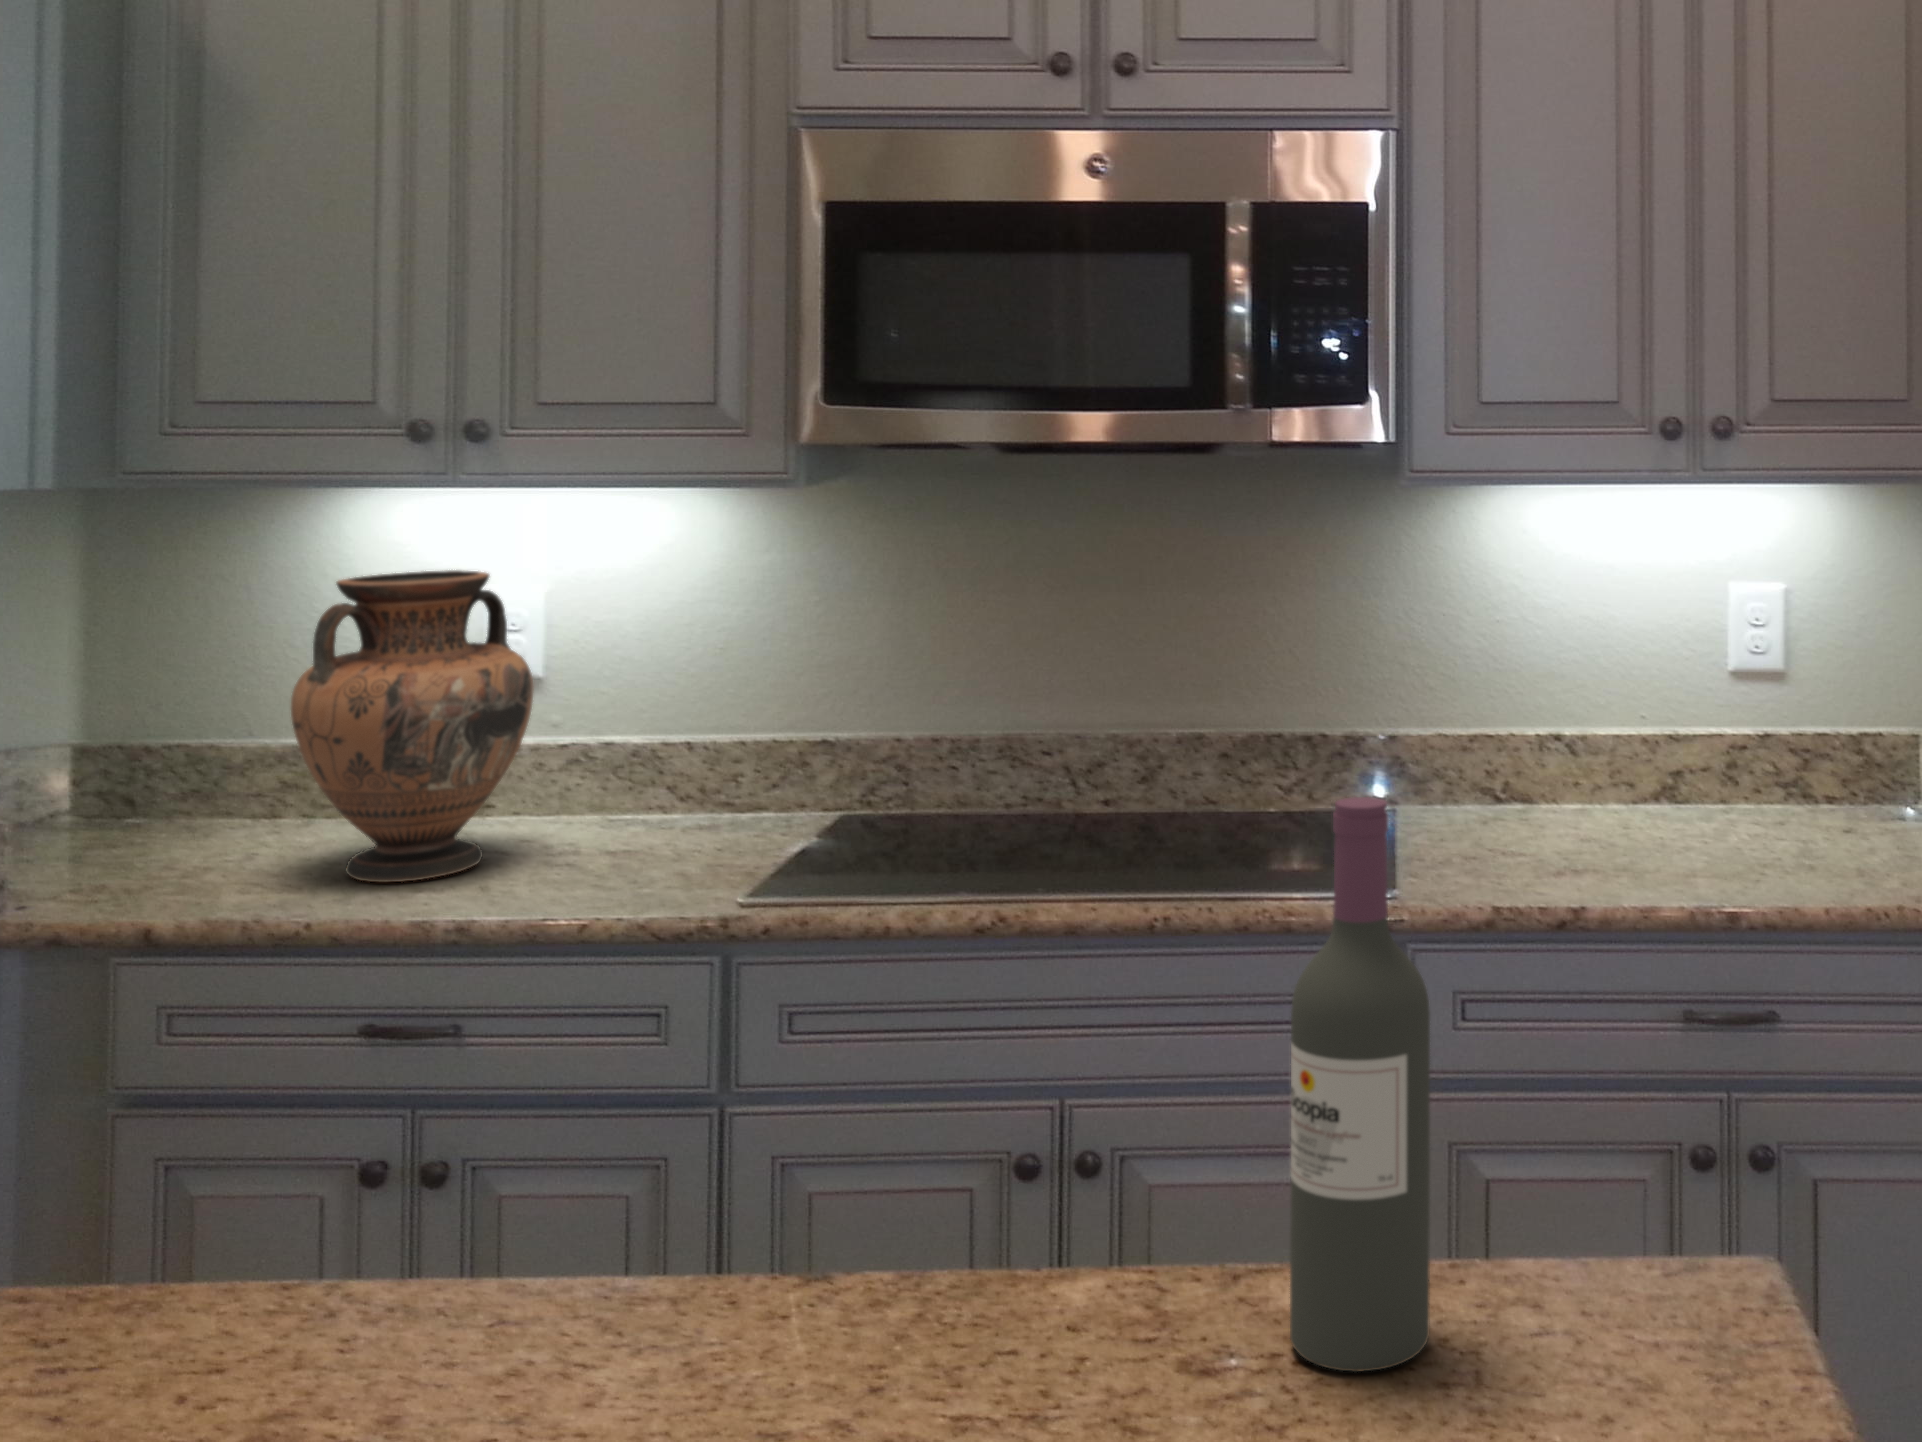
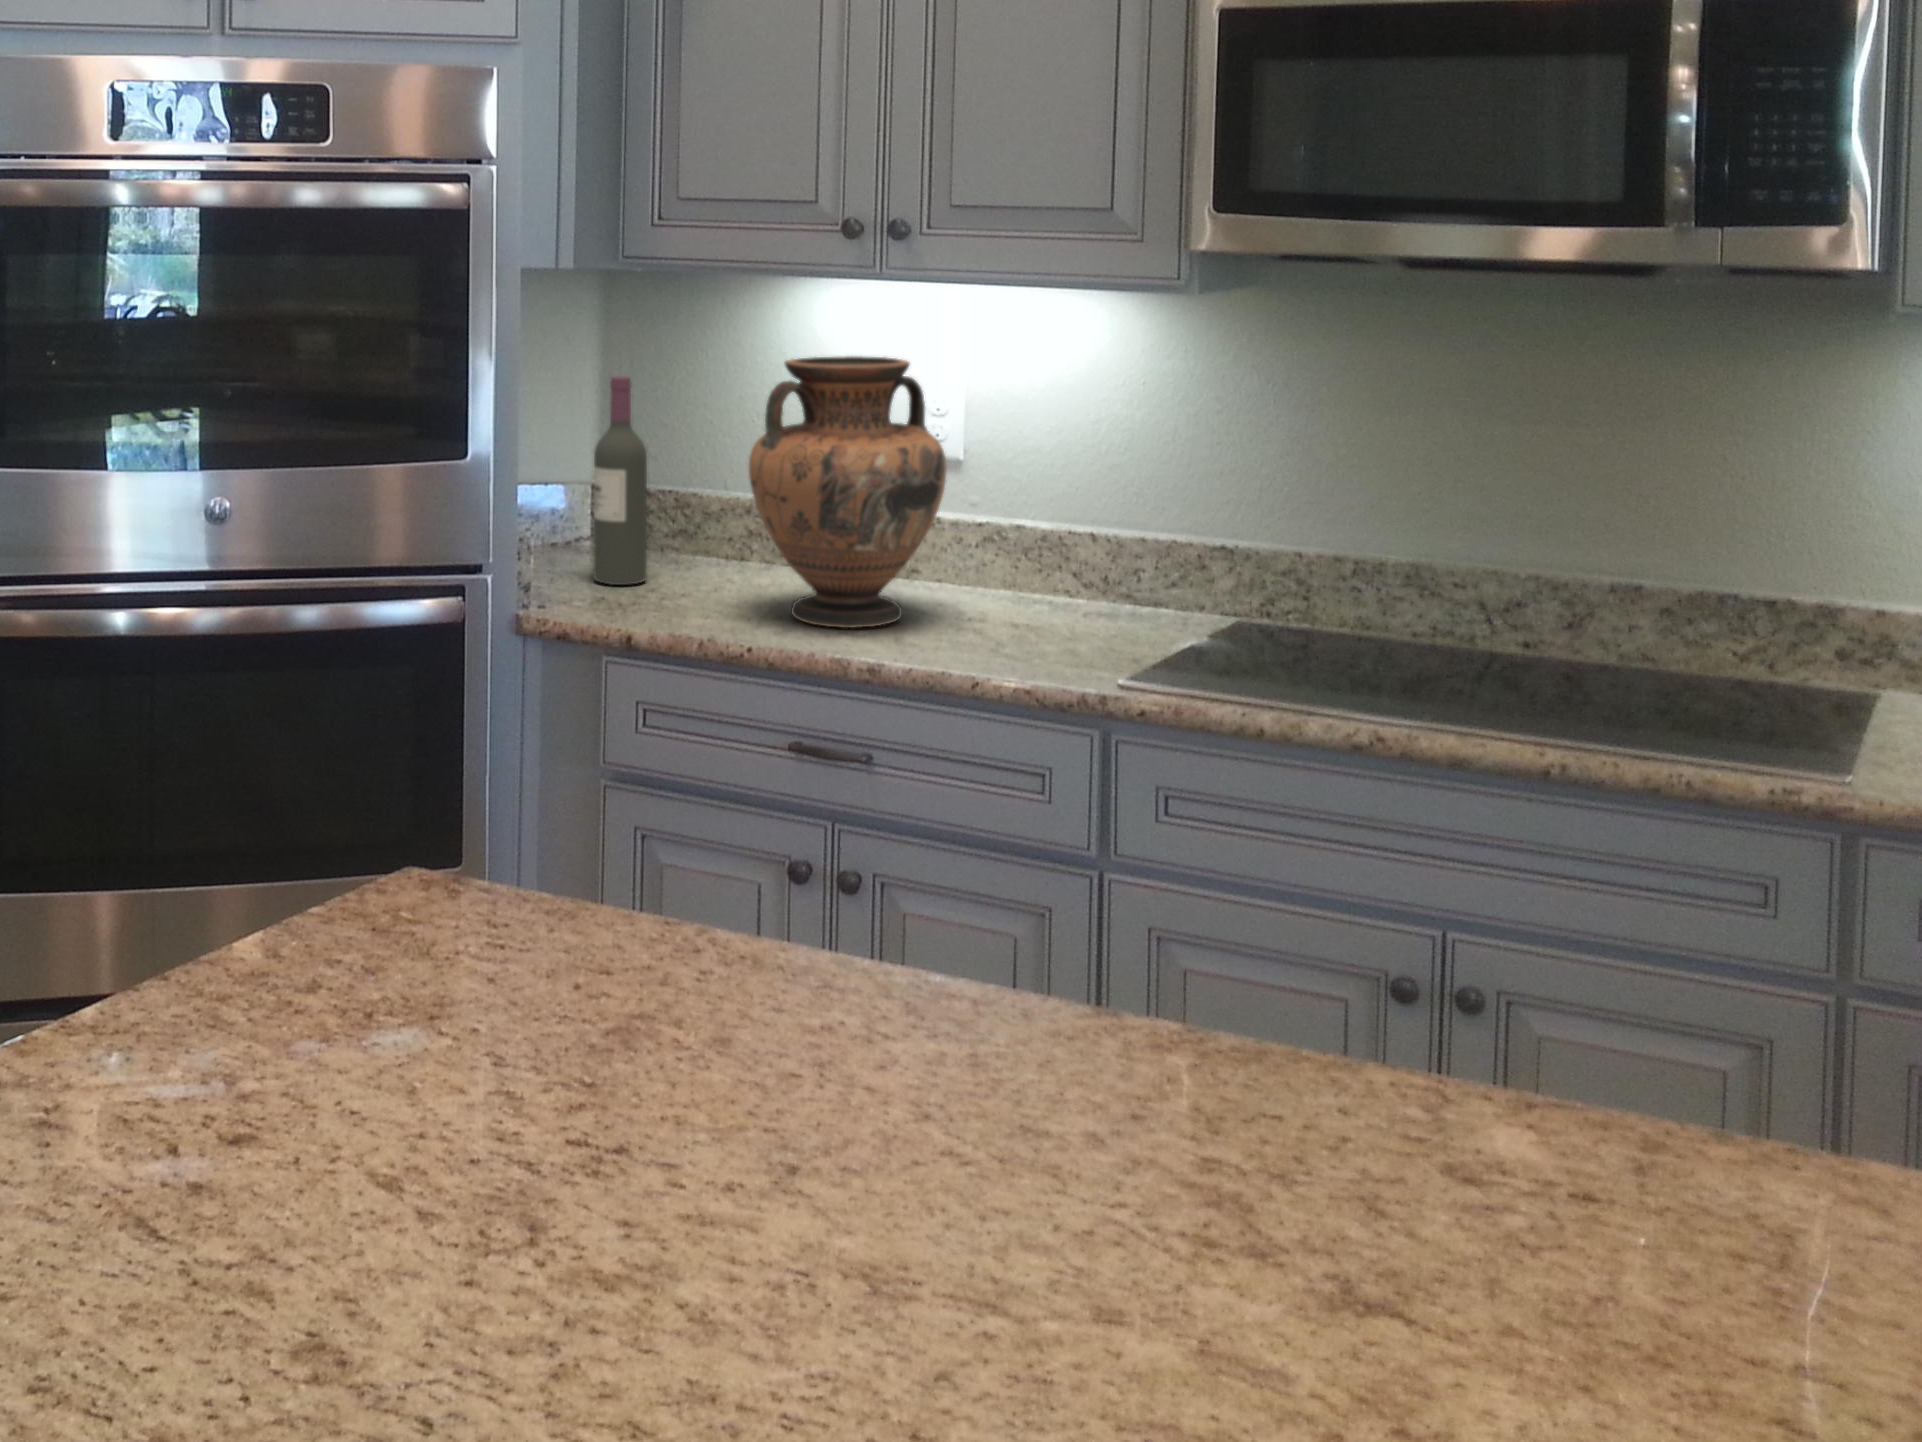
wine bottle: present [1290,797,1430,1372] -> present [594,376,647,585]

